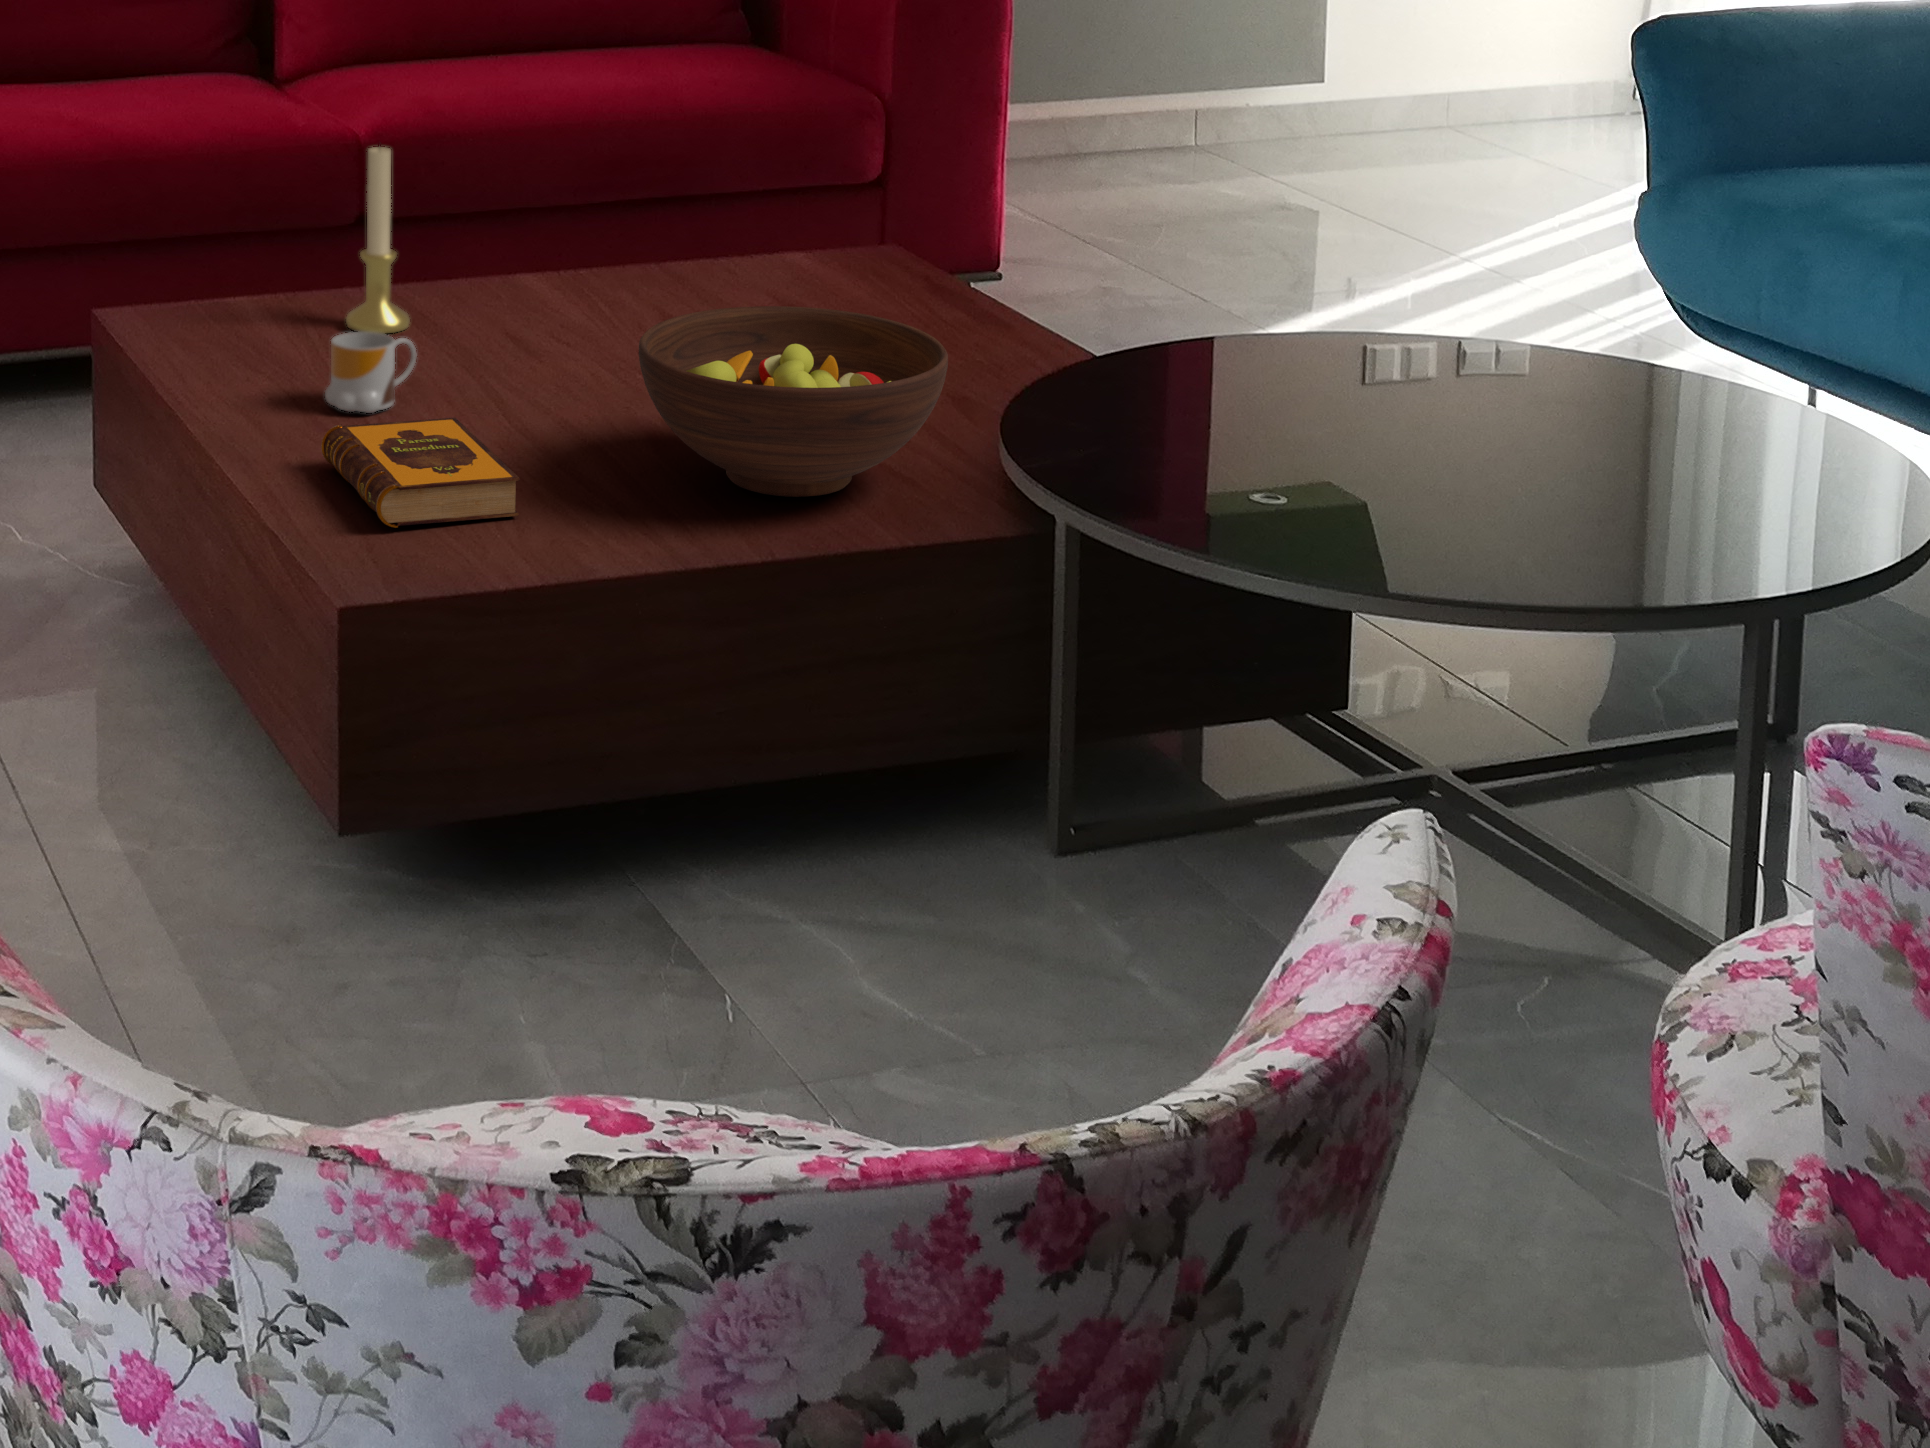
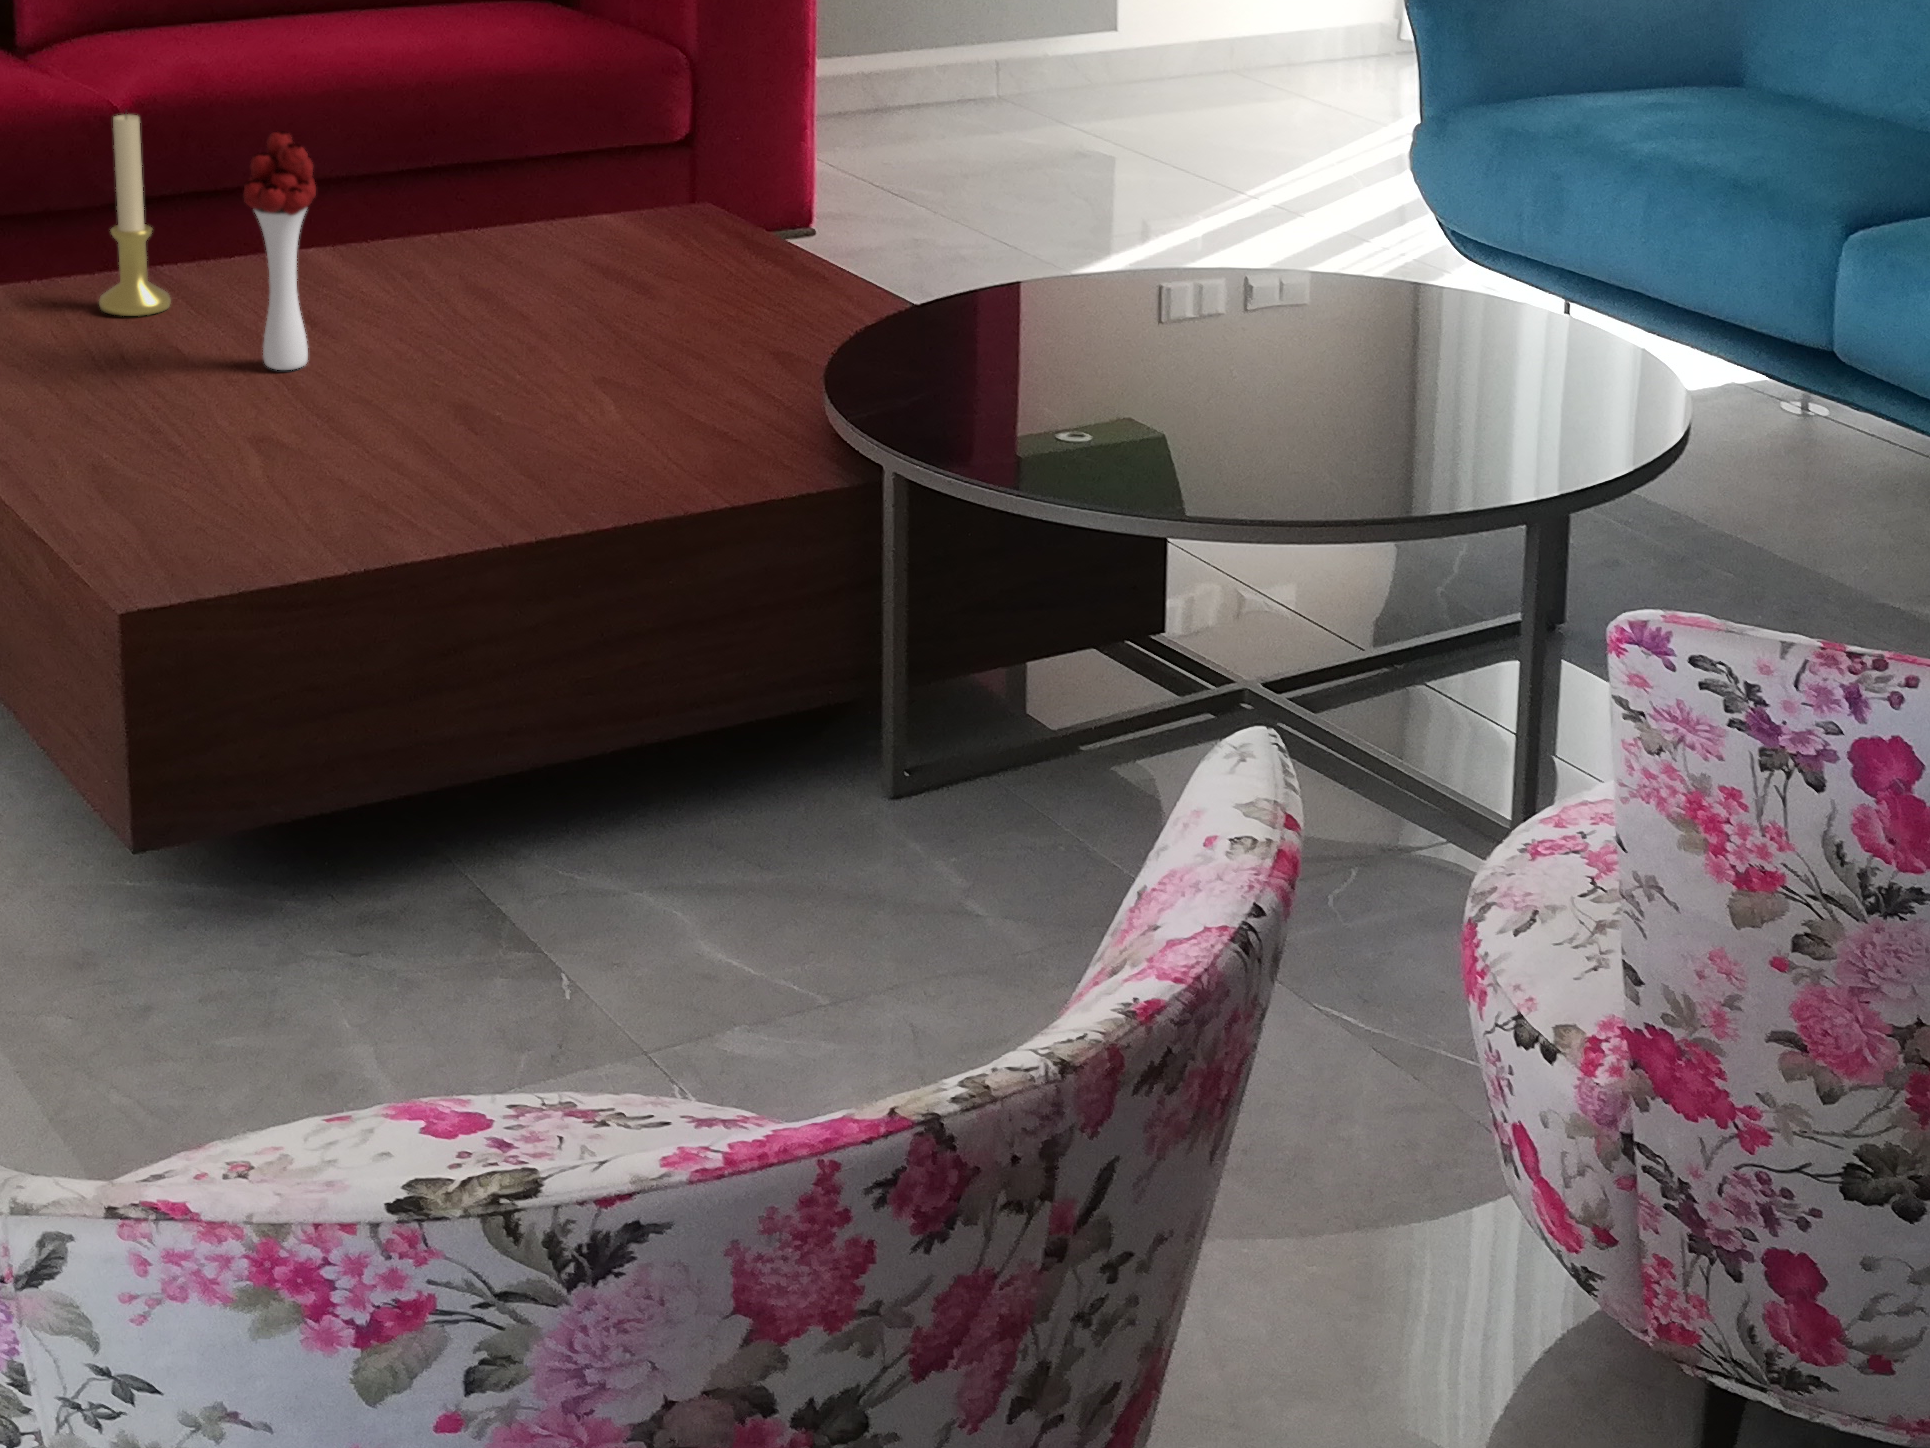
flower bouquet: none [480,168,546,392] -> present [244,131,316,370]
fruit bowl: present [639,306,948,497] -> none [424,264,750,461]
mug: present [325,332,416,413] -> none [80,314,180,401]
hardback book: present [321,418,519,528] -> none [78,400,303,521]

